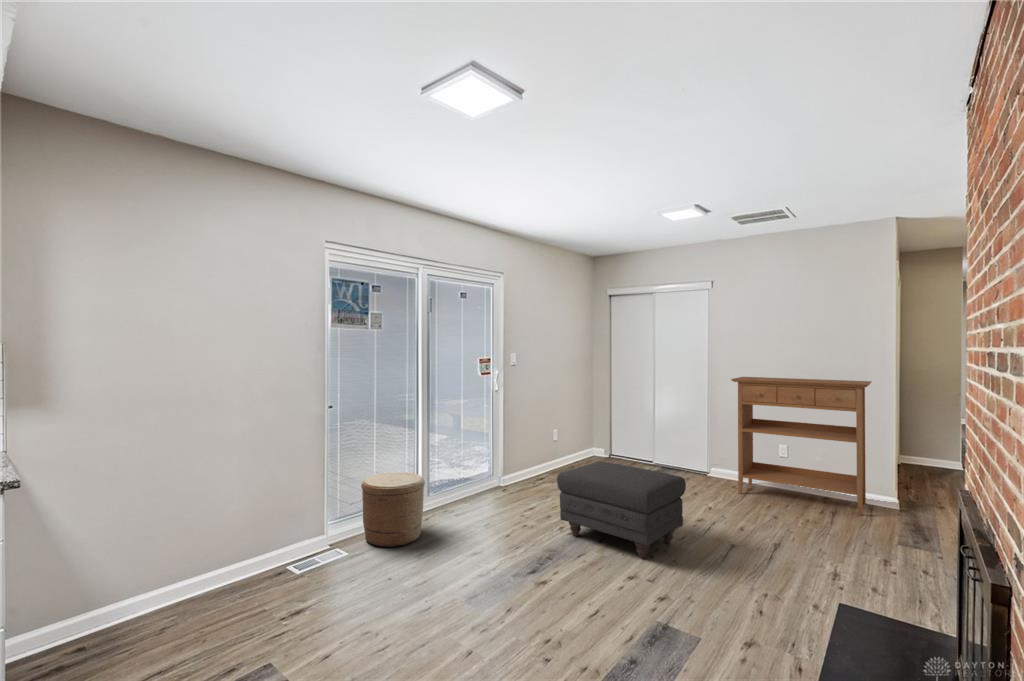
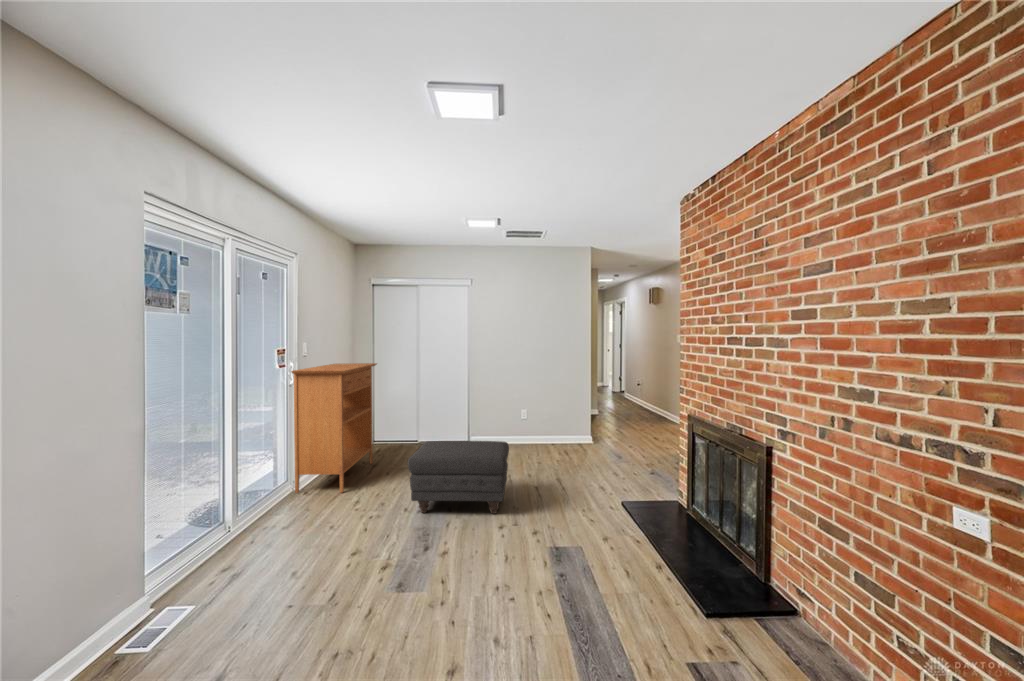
console table: present [731,377,871,515] -> present [291,363,377,493]
woven basket: present [361,472,425,547] -> none [184,488,273,586]

